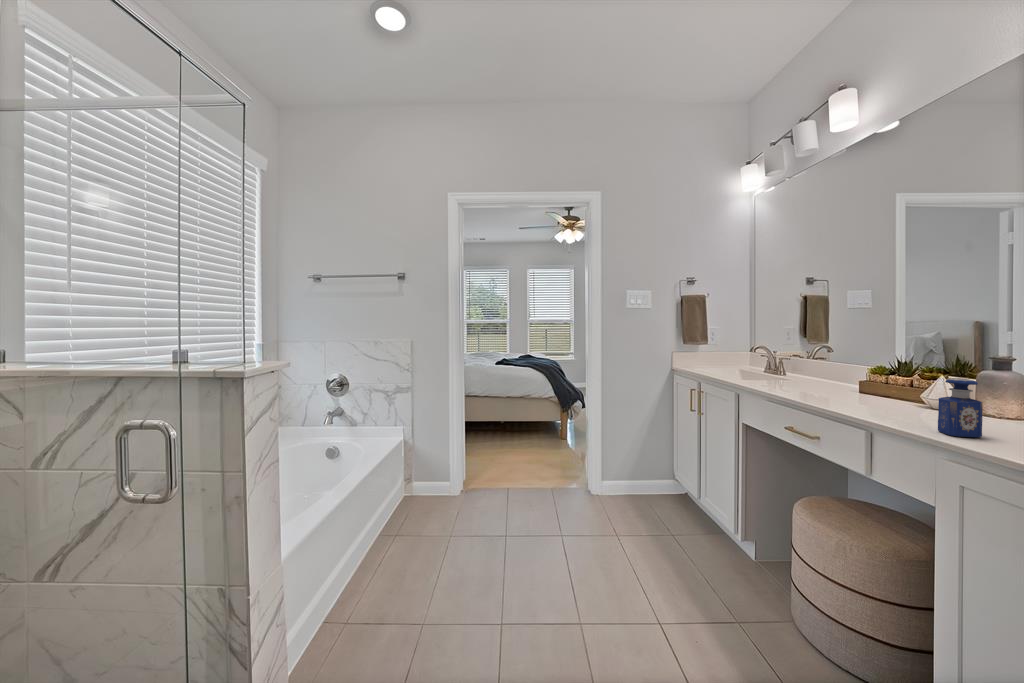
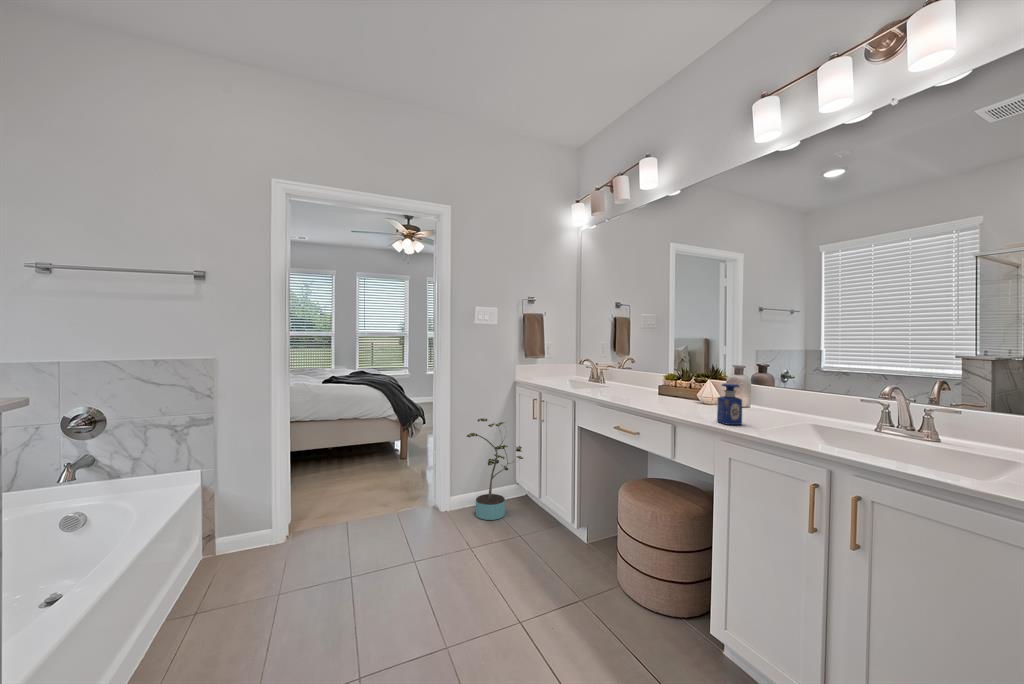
potted plant: none [616,408,680,516] -> present [467,418,523,520]

